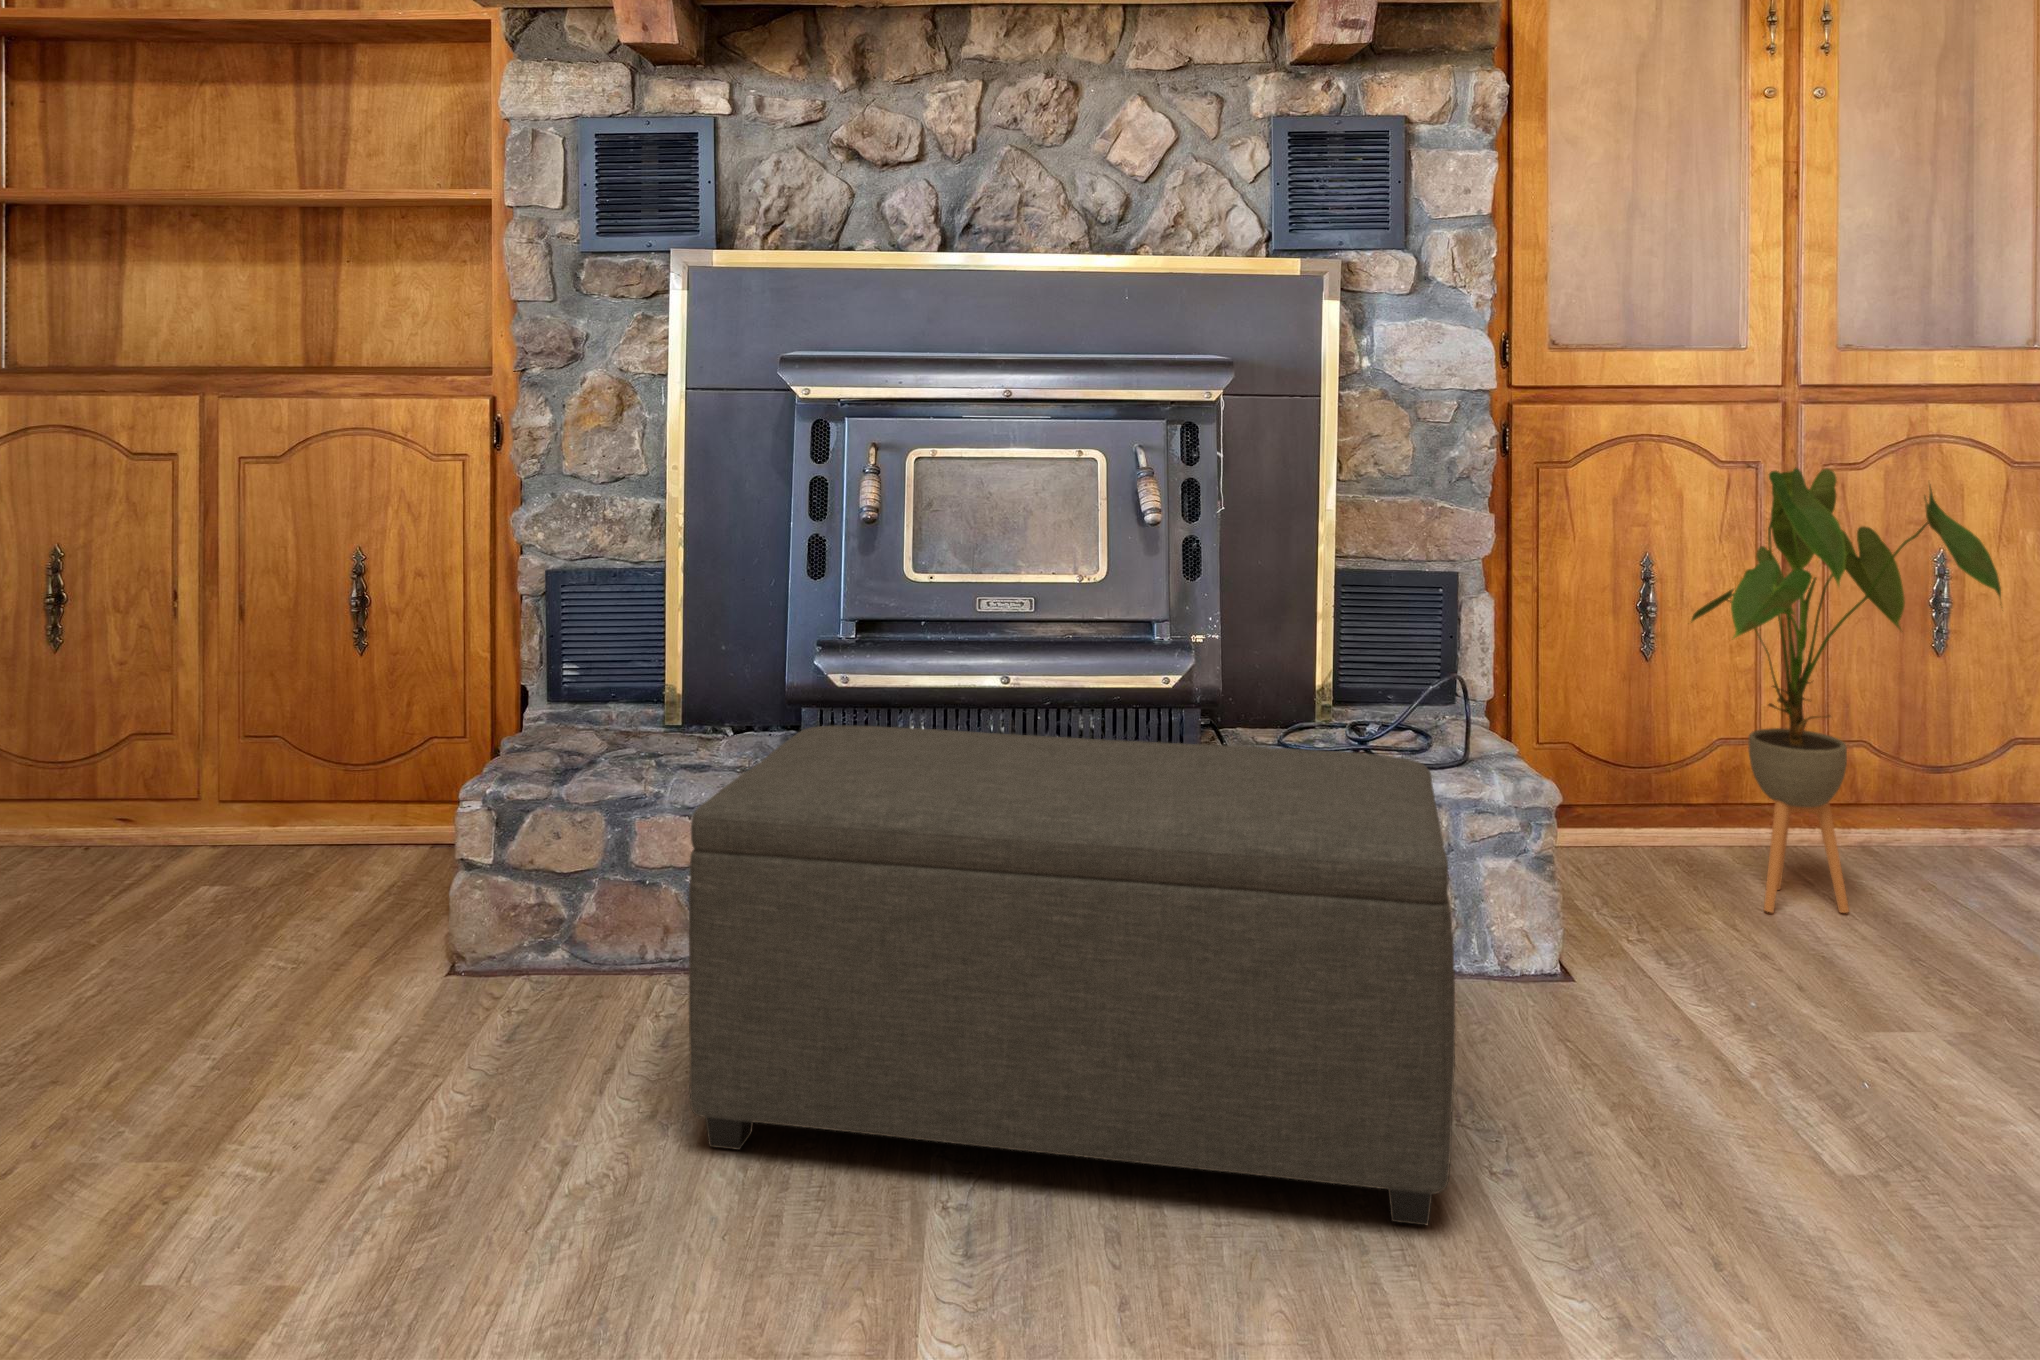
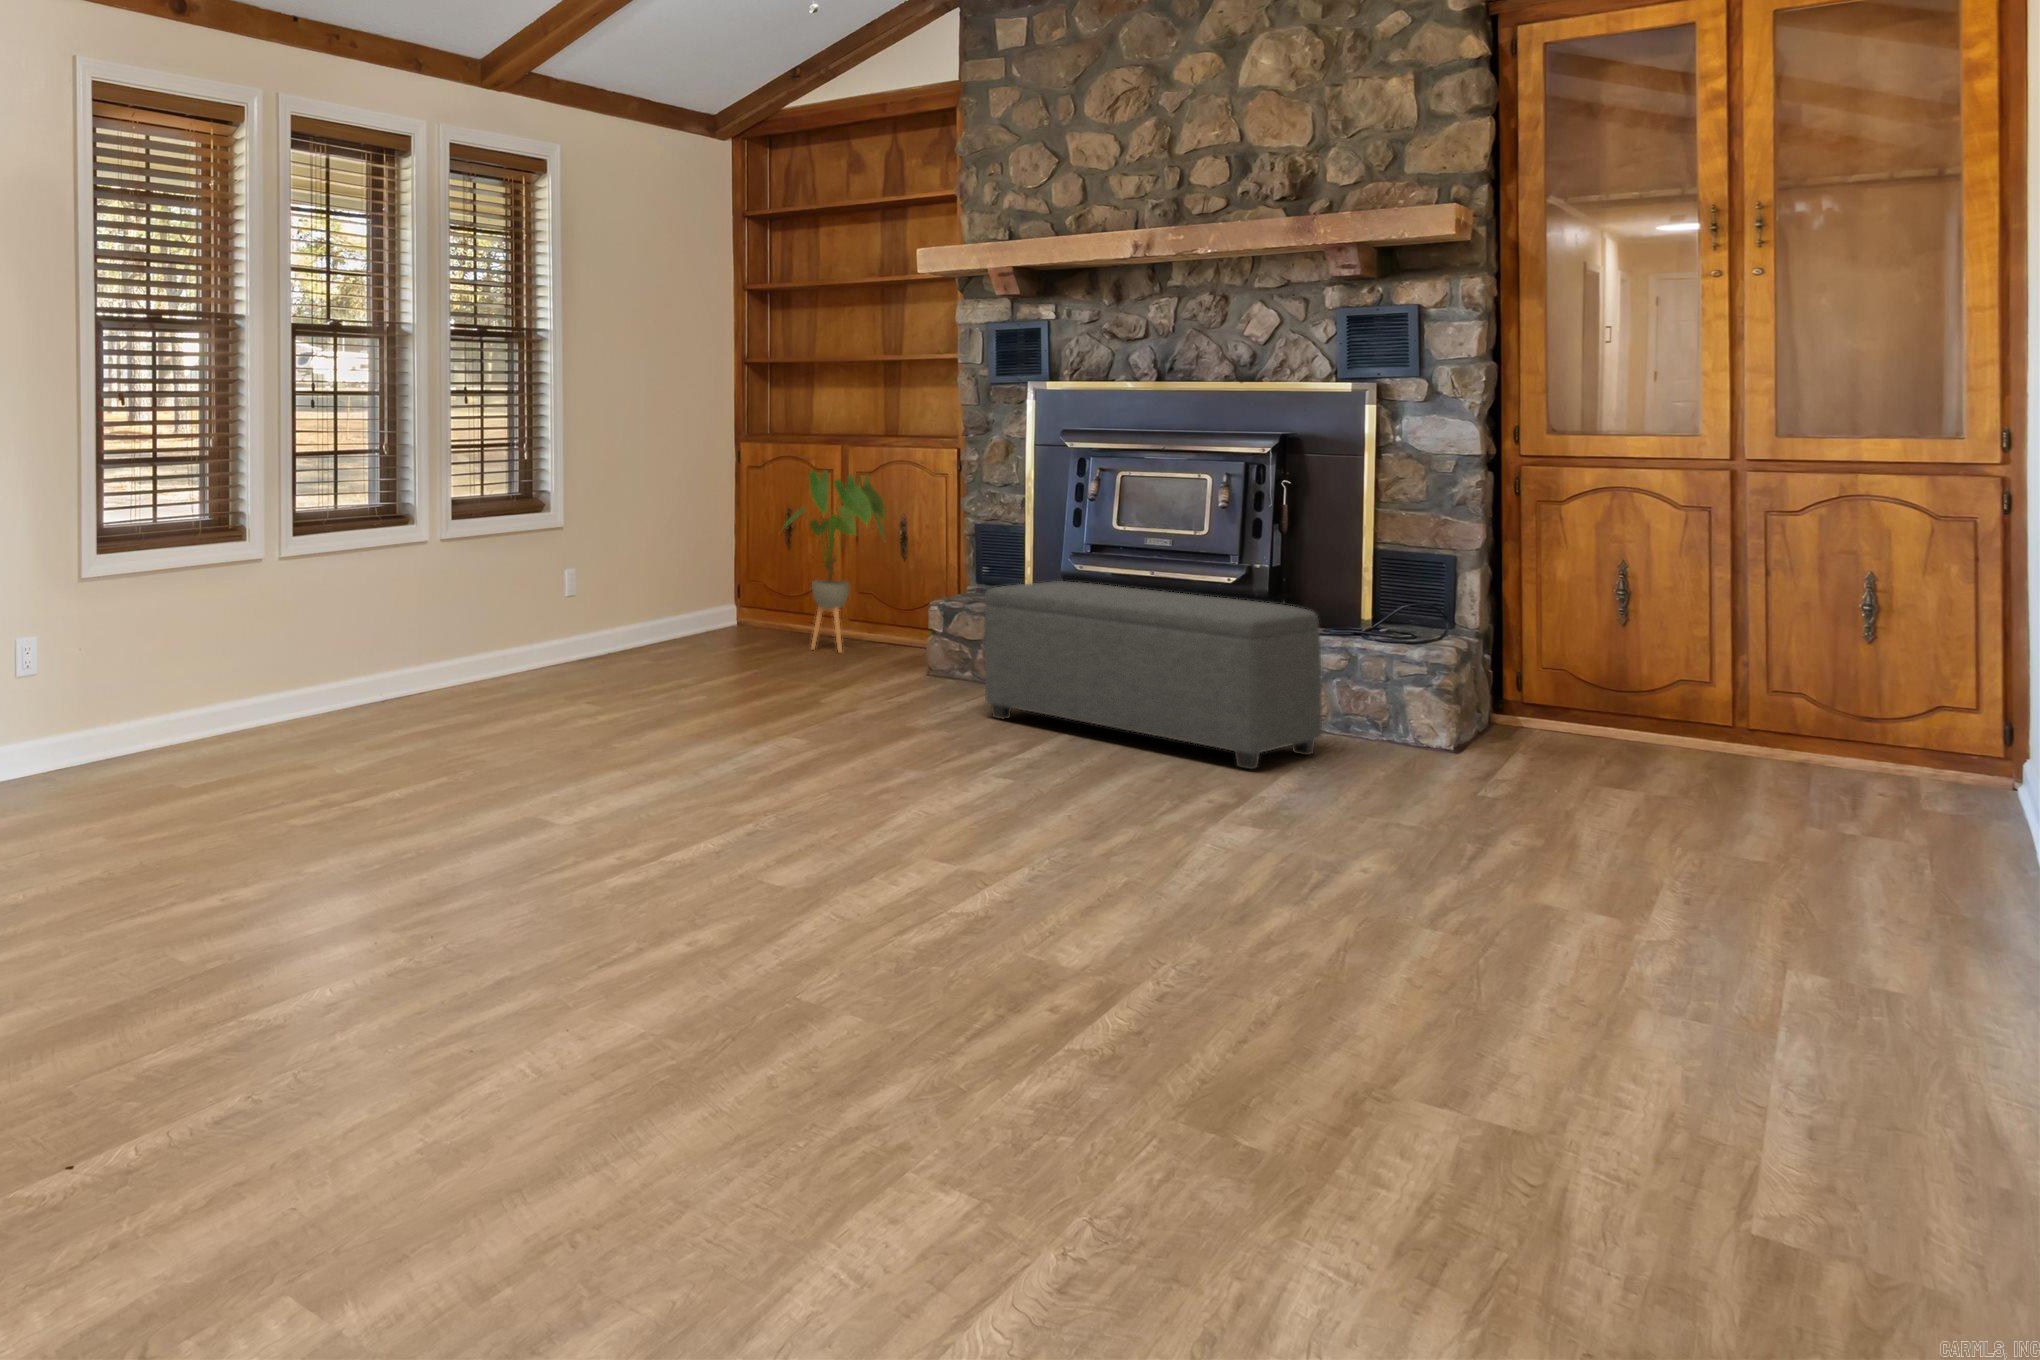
house plant: present [1691,468,2001,913] -> present [782,470,885,652]

